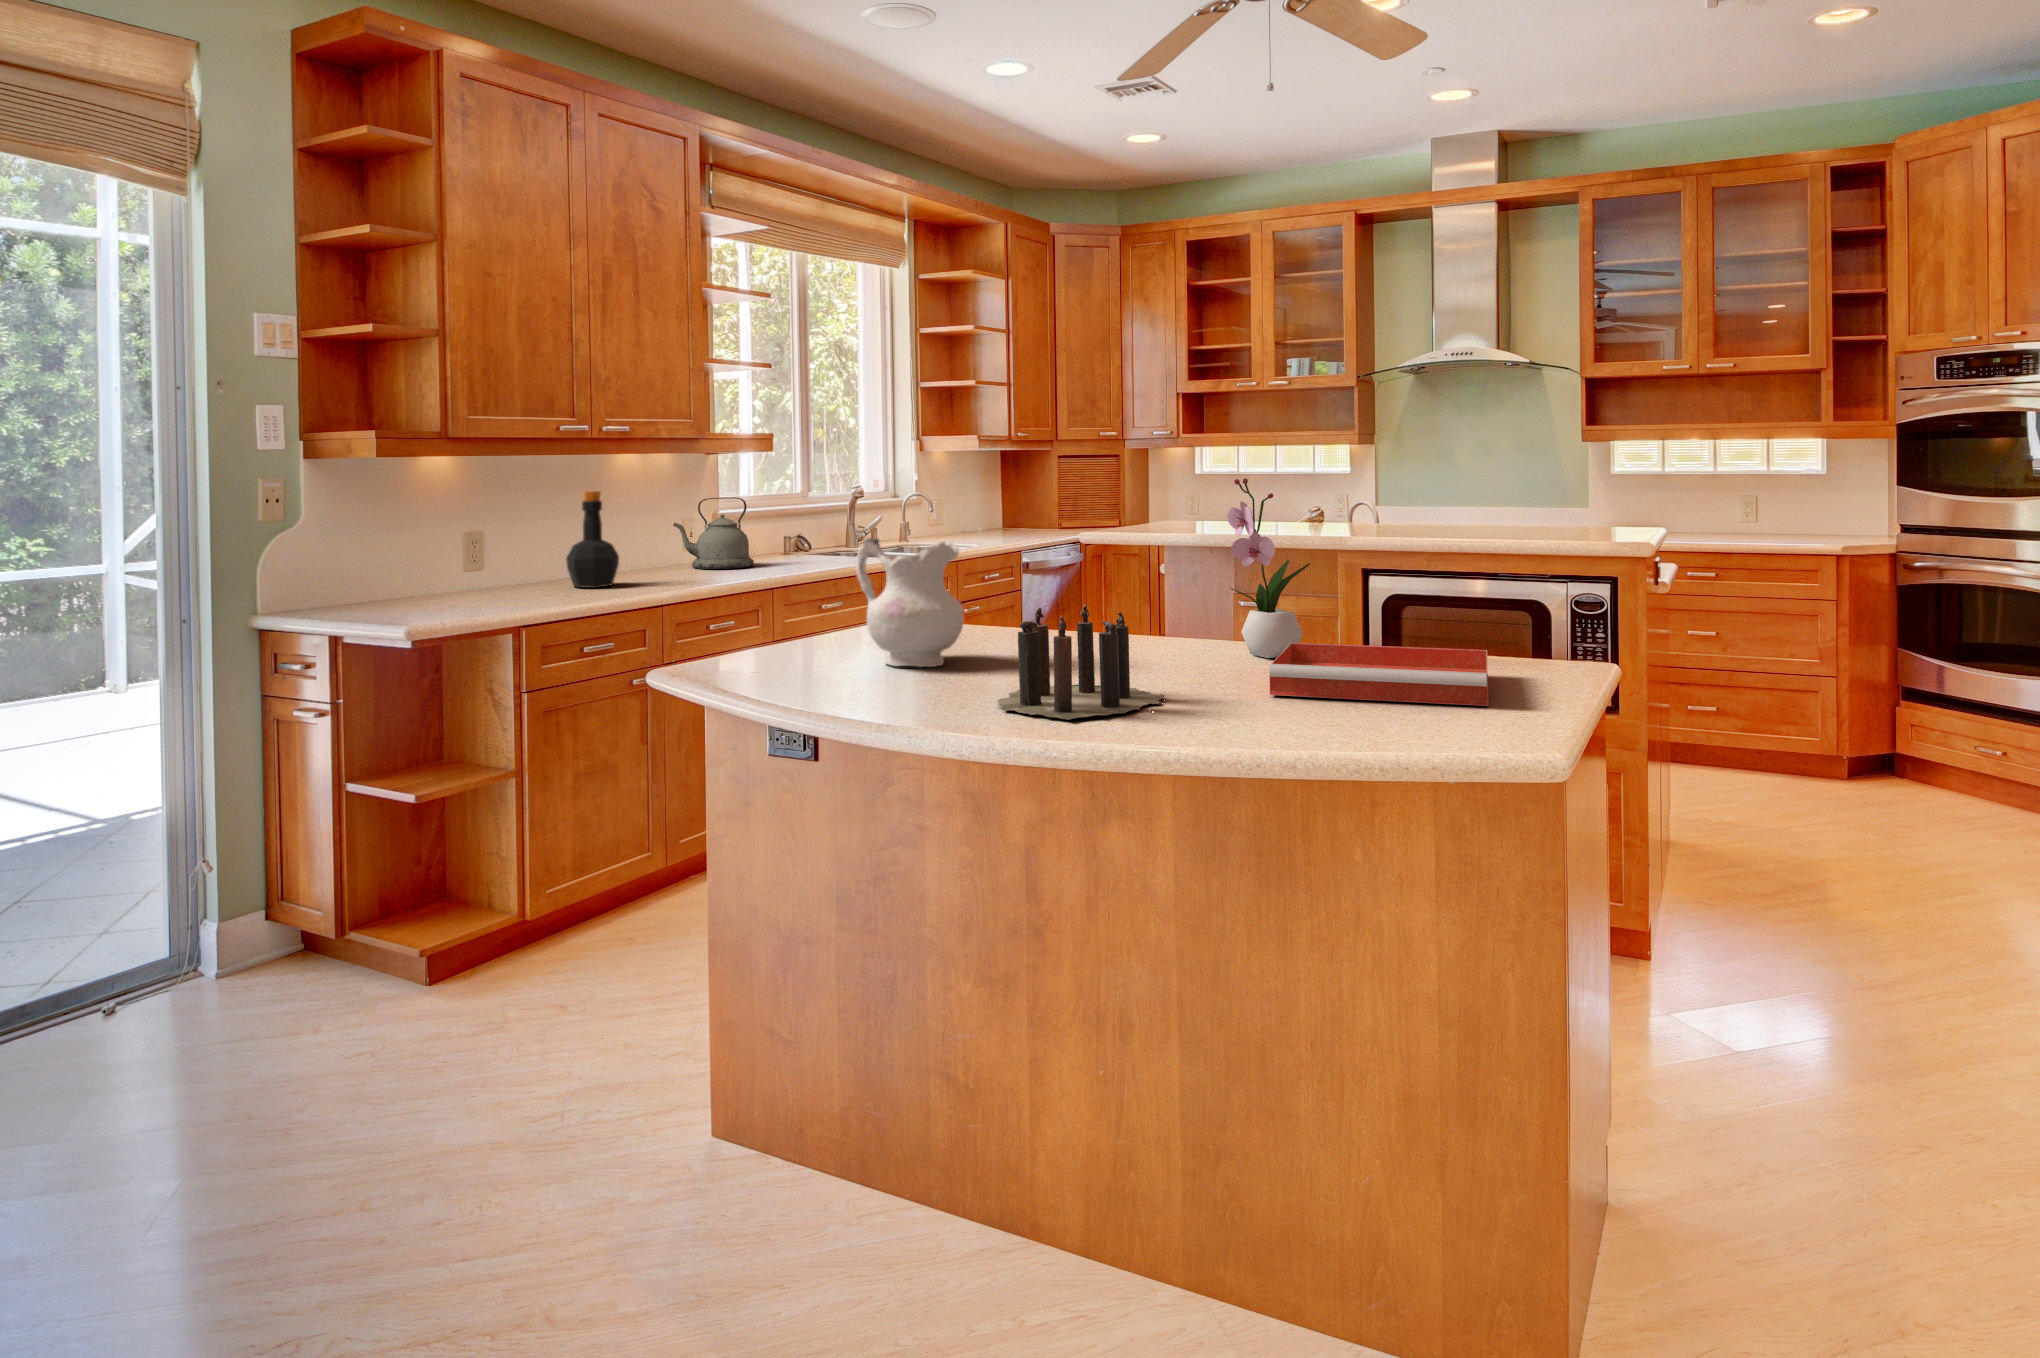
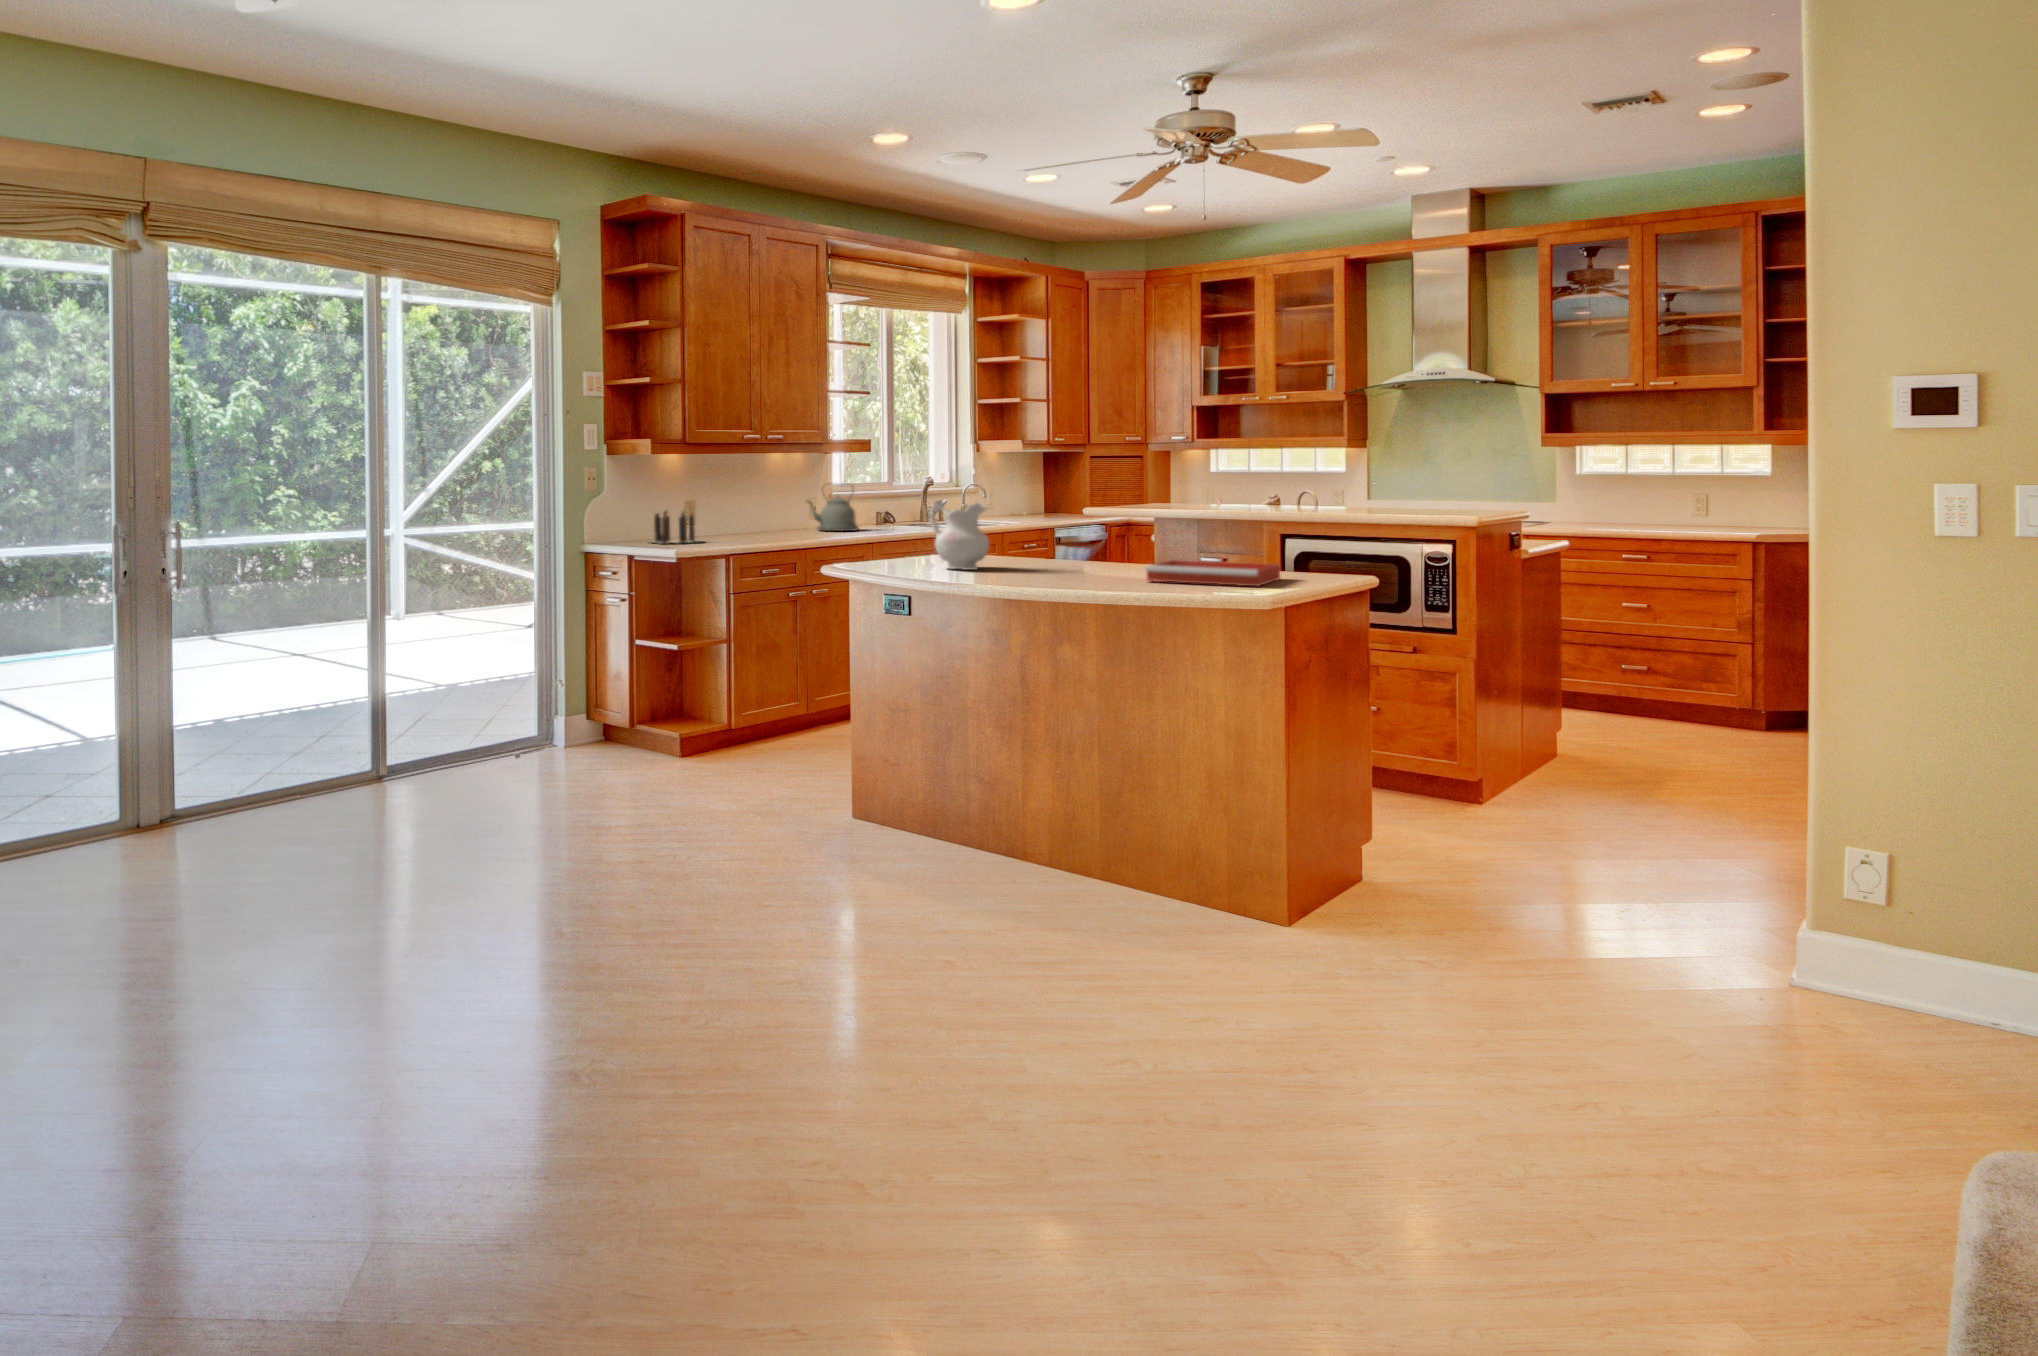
flower arrangement: present [1227,478,1310,658] -> none [1142,469,1190,571]
bottle: present [566,491,619,588] -> none [744,477,776,538]
candle: present [997,604,1164,720] -> present [653,511,698,544]

